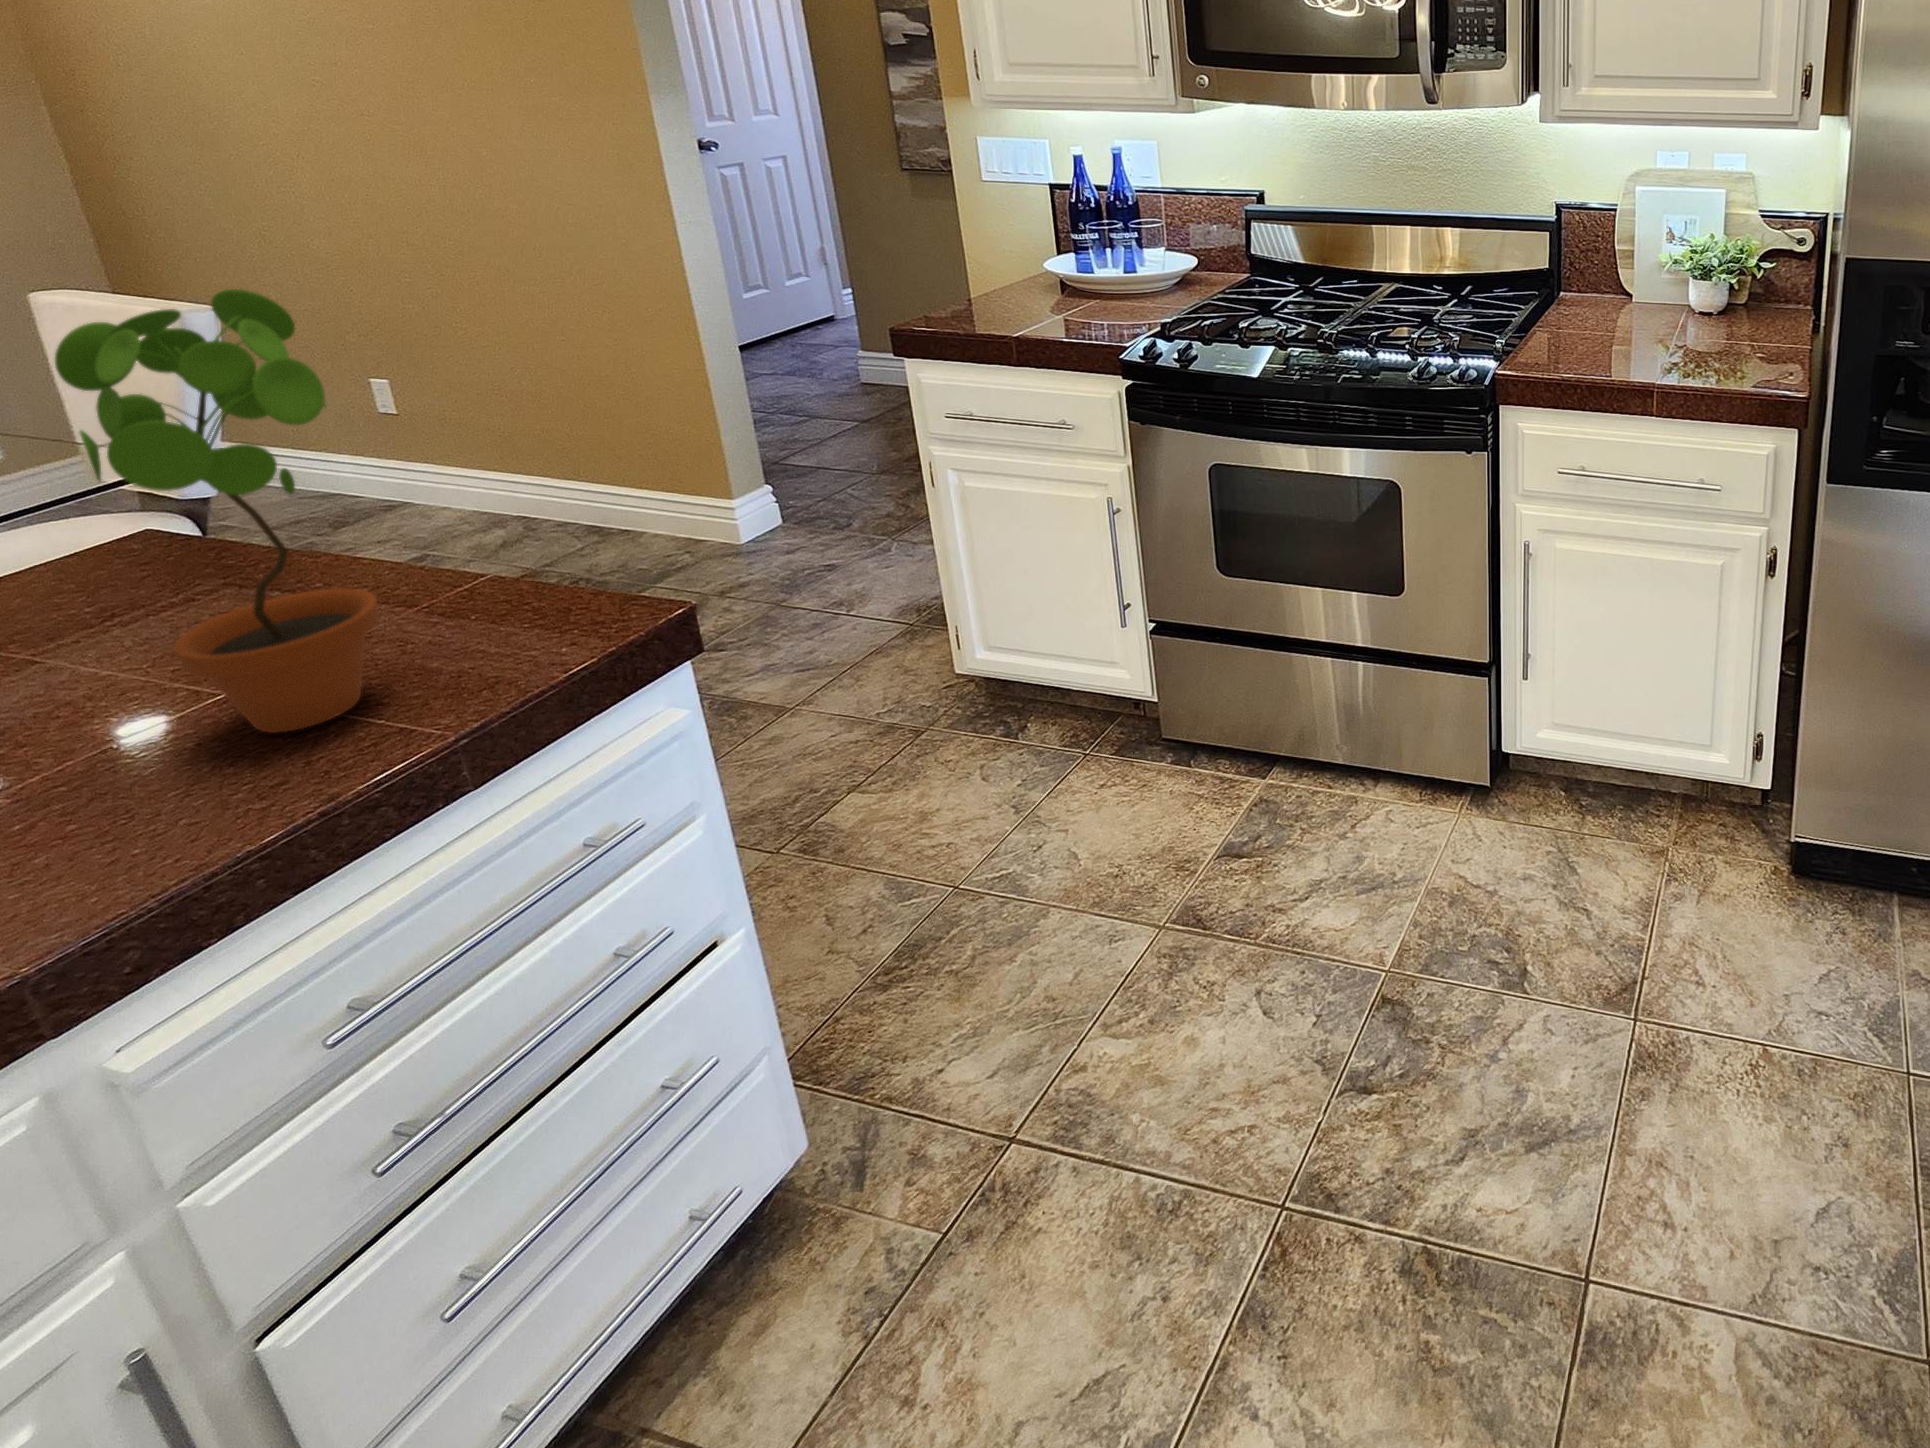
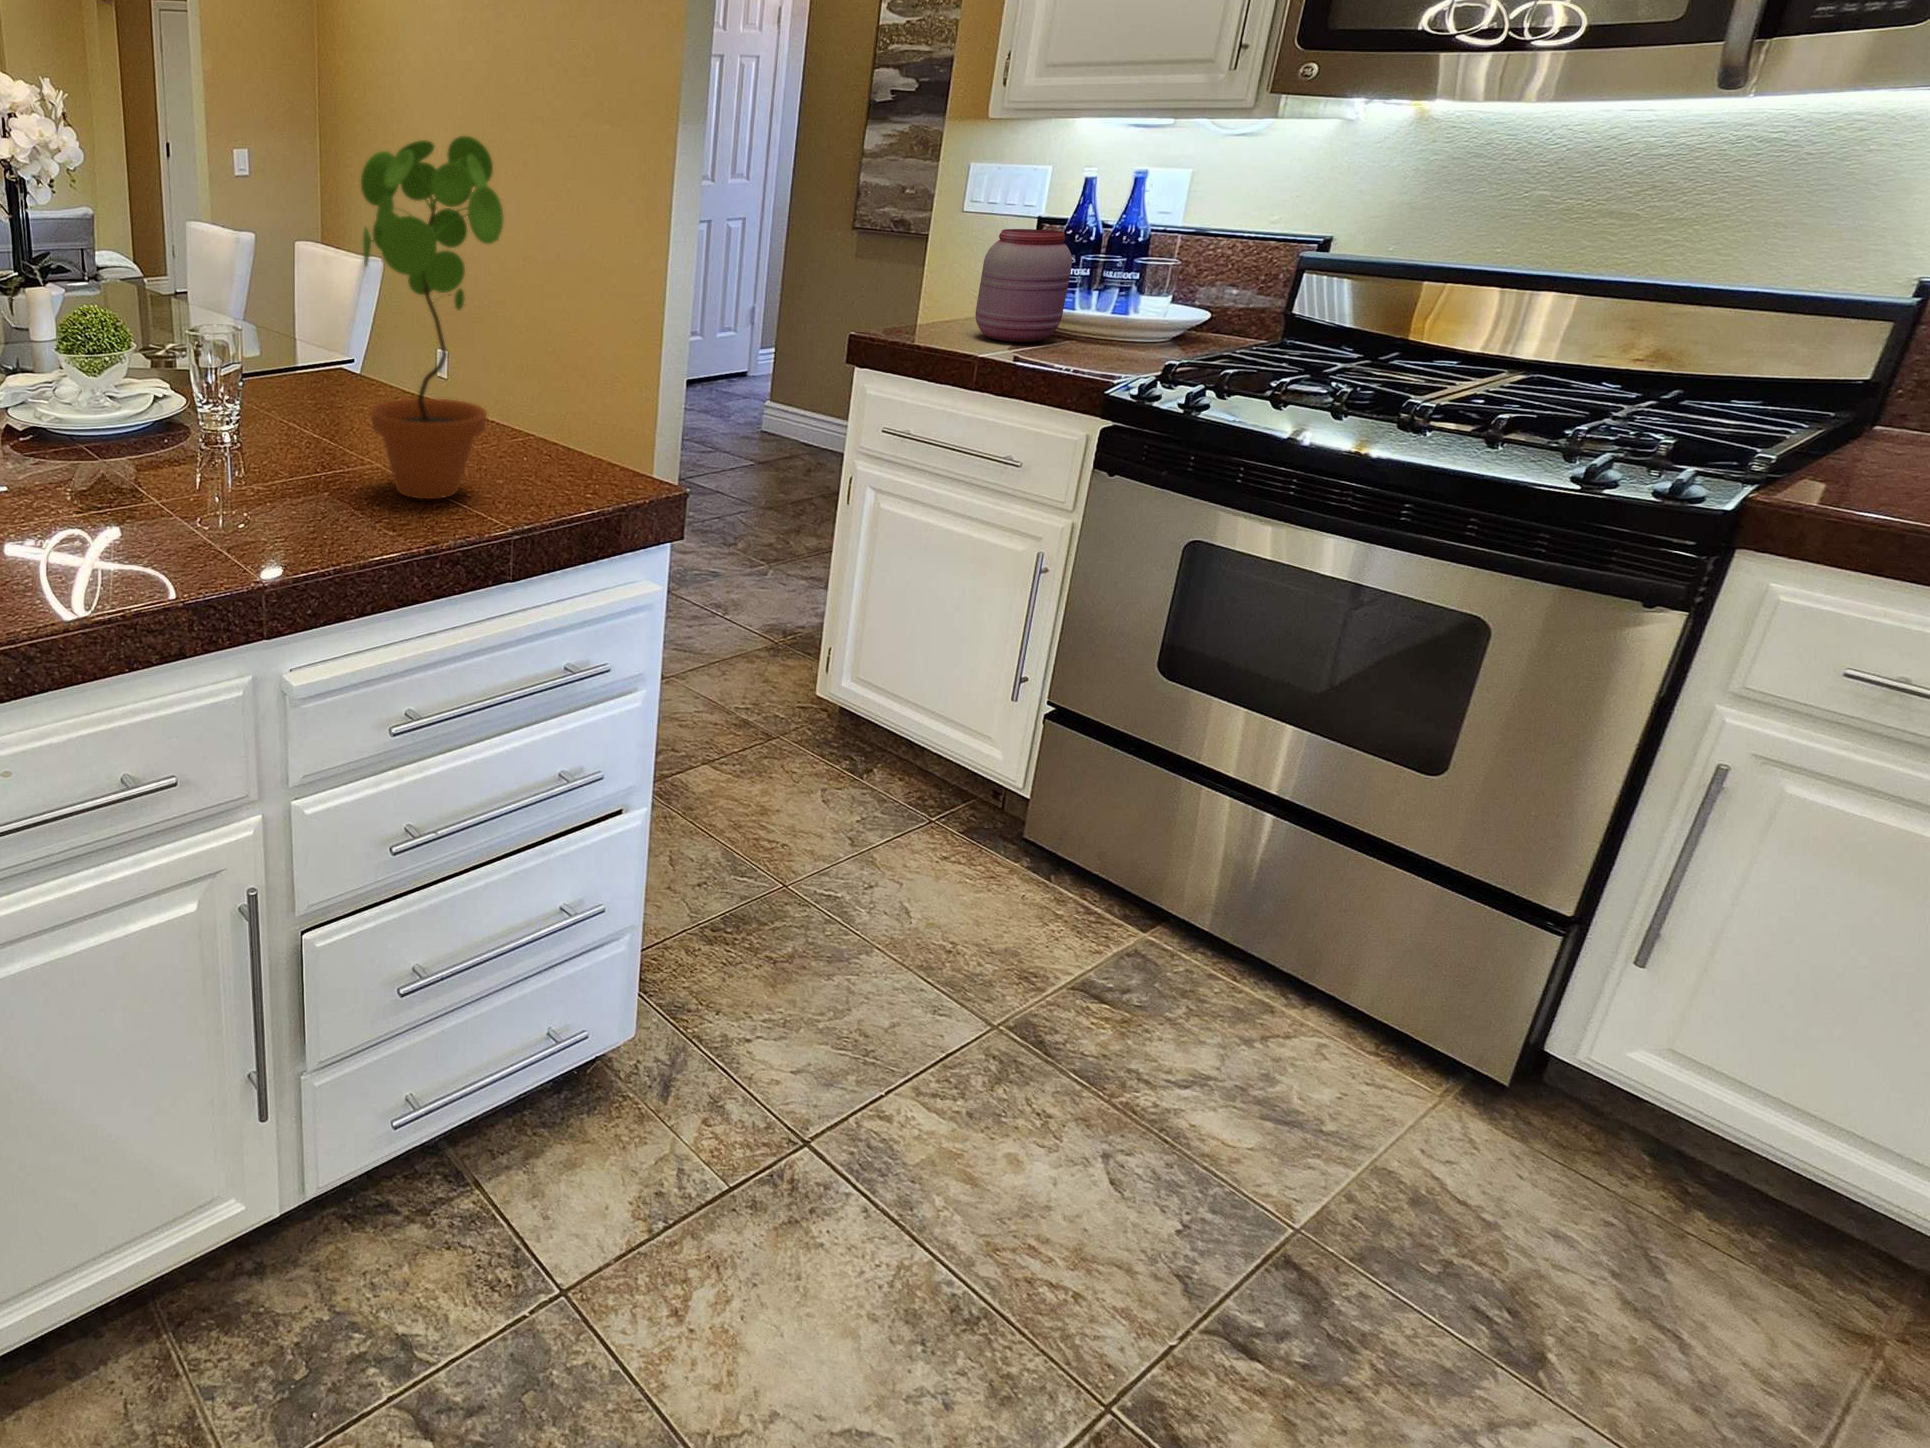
jar: none [995,213,1075,316] -> present [975,229,1072,342]

